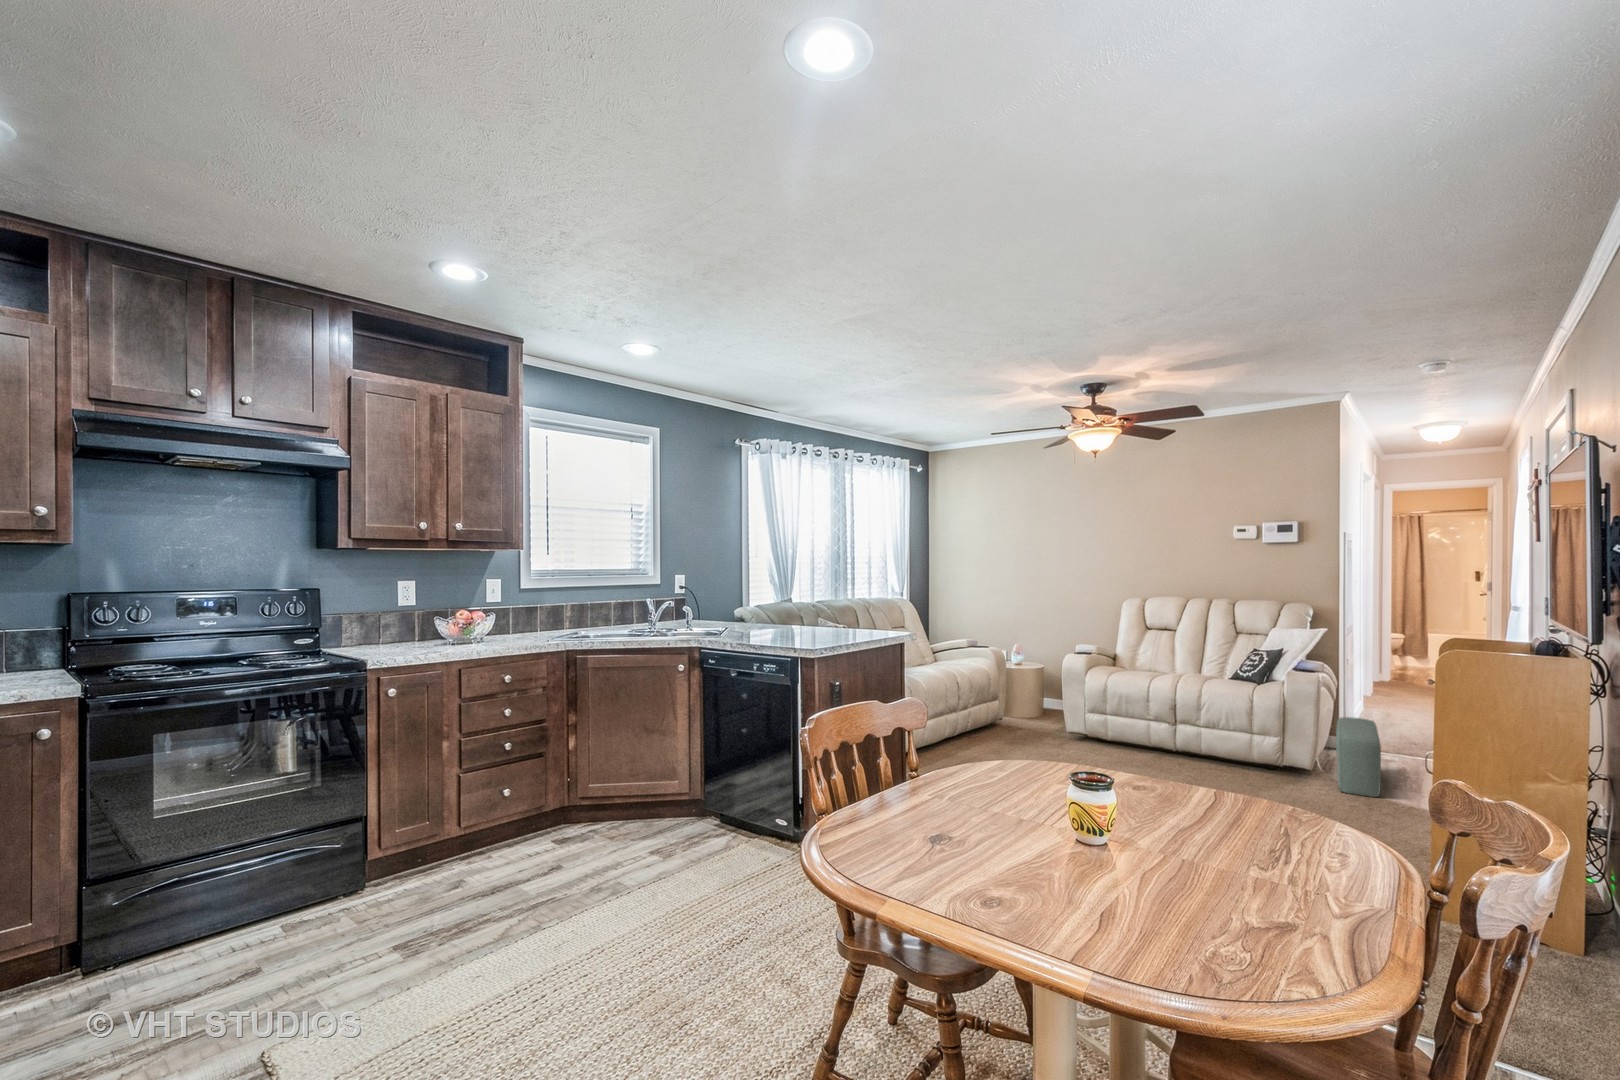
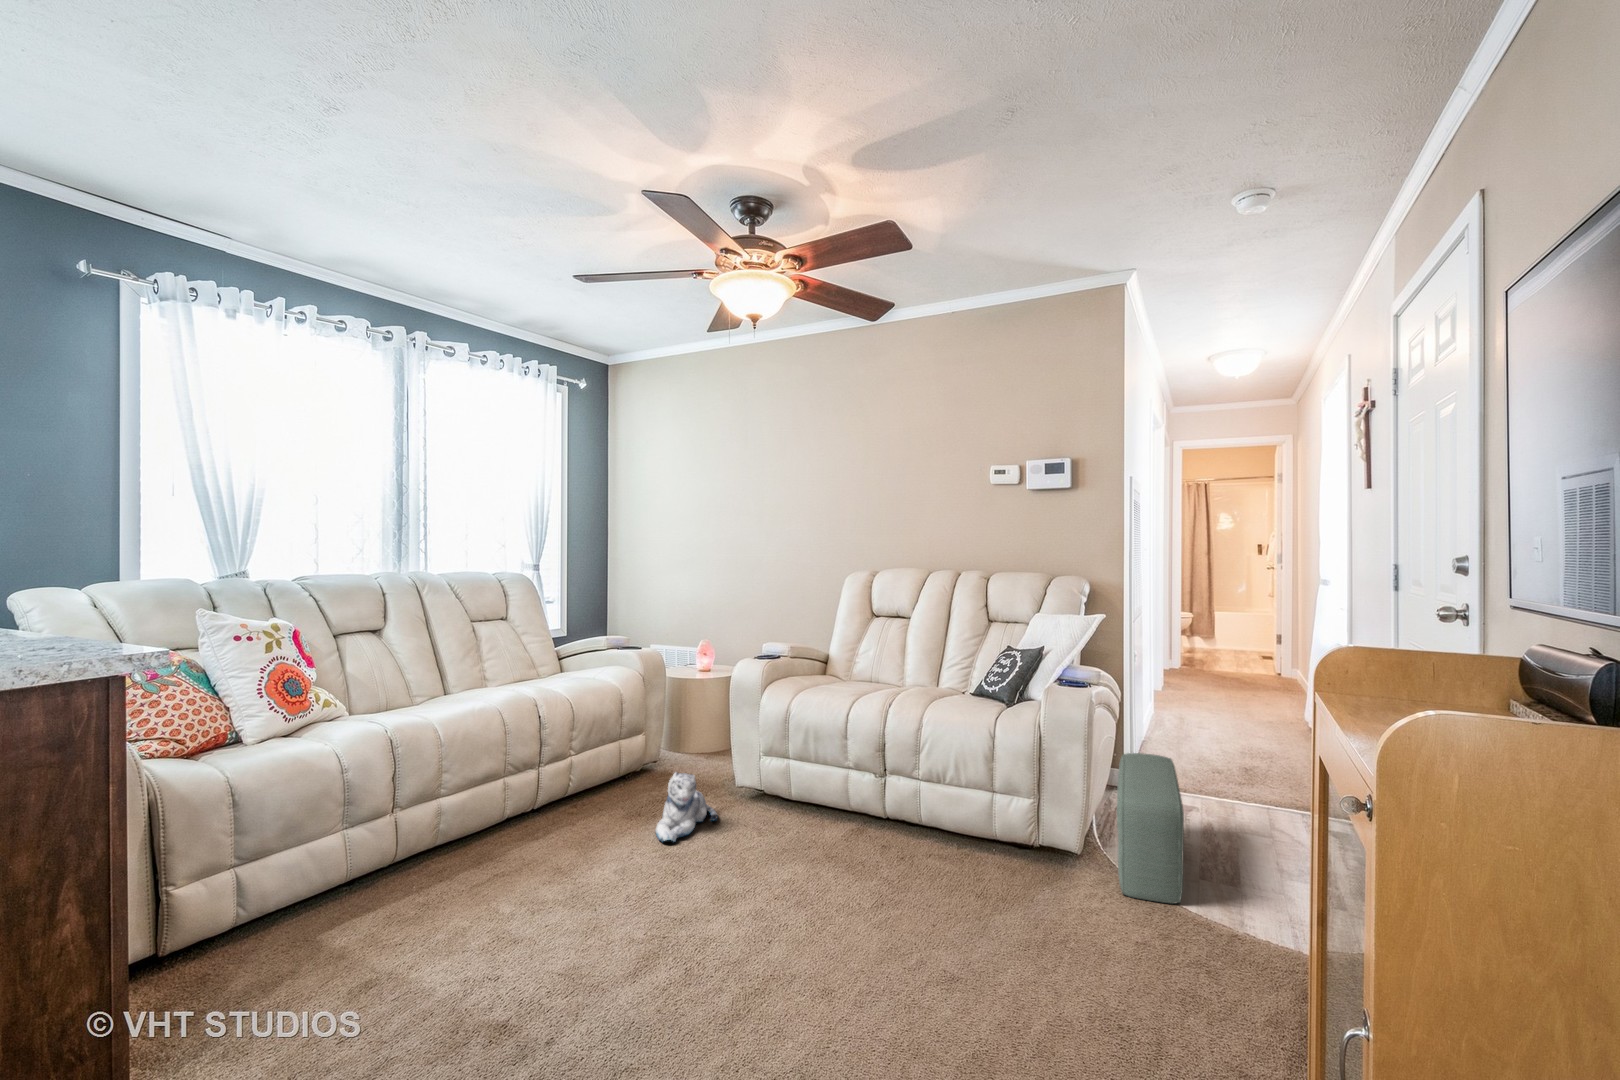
plush toy: none [1031,717,1065,756] -> present [656,772,717,842]

